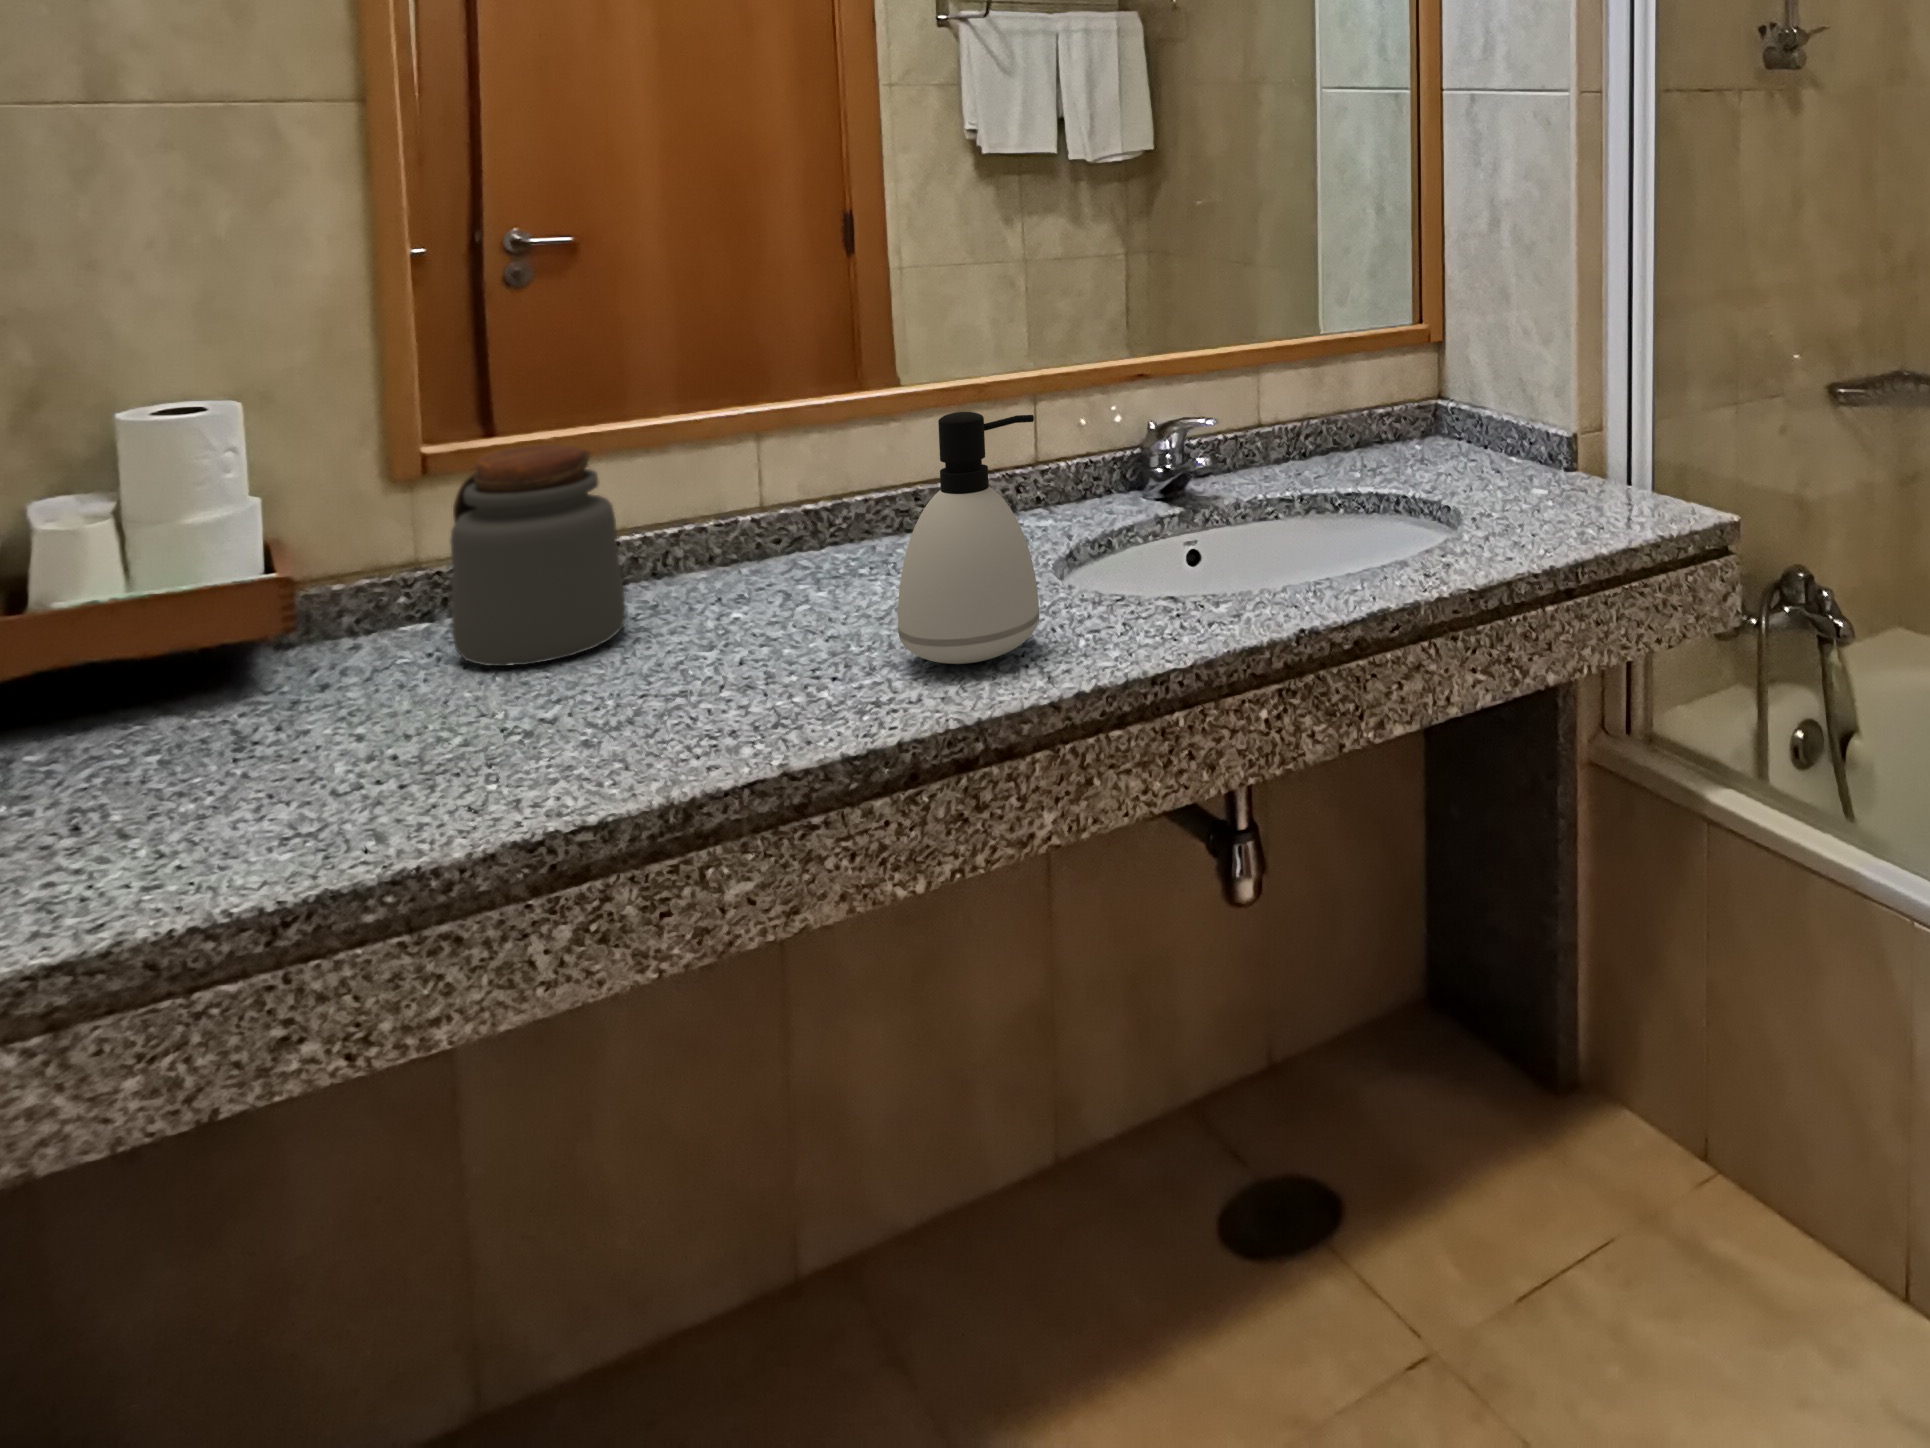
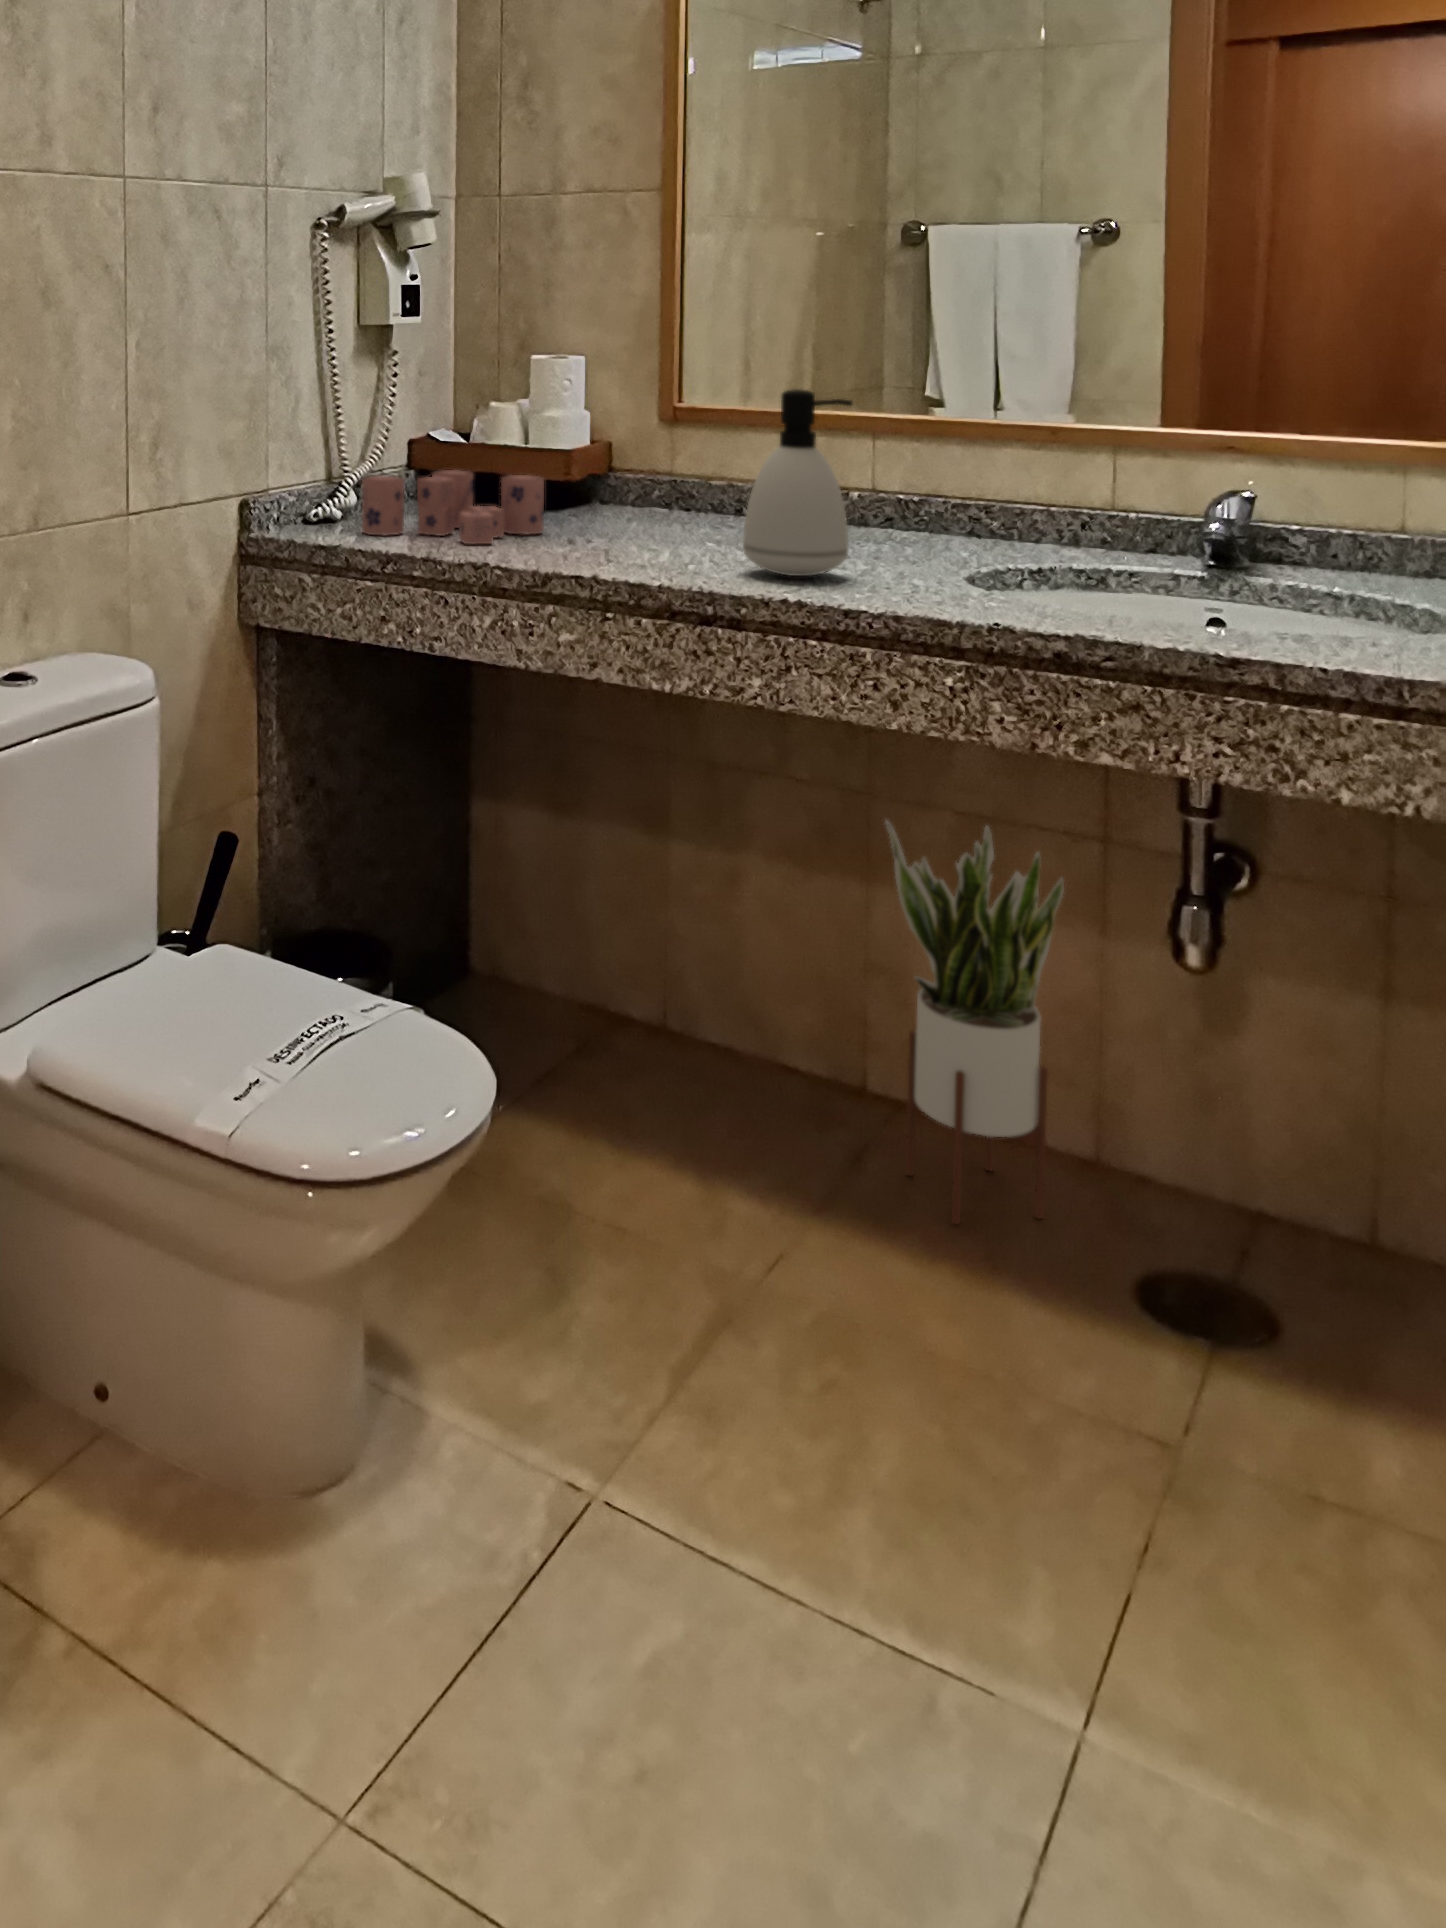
jar: present [451,444,626,666] -> none [624,399,721,530]
candle: none [51,643,443,901] -> present [362,470,544,544]
potted plant: none [911,857,1080,1318] -> present [885,820,1064,1224]

